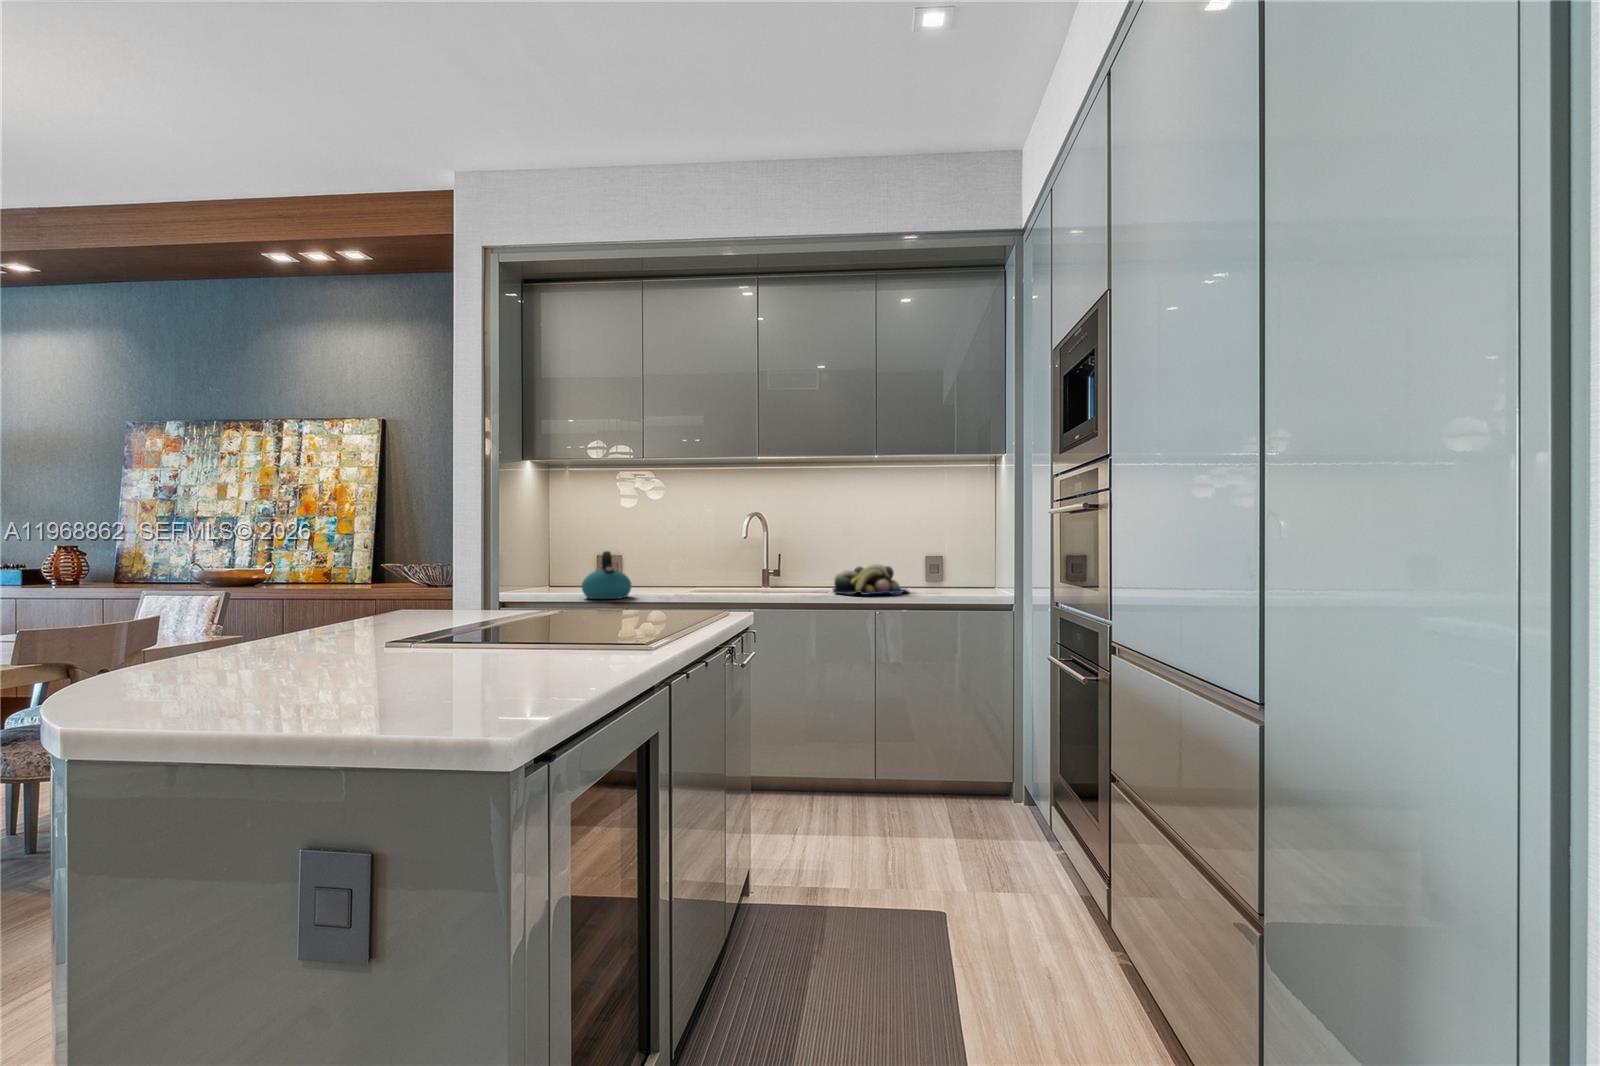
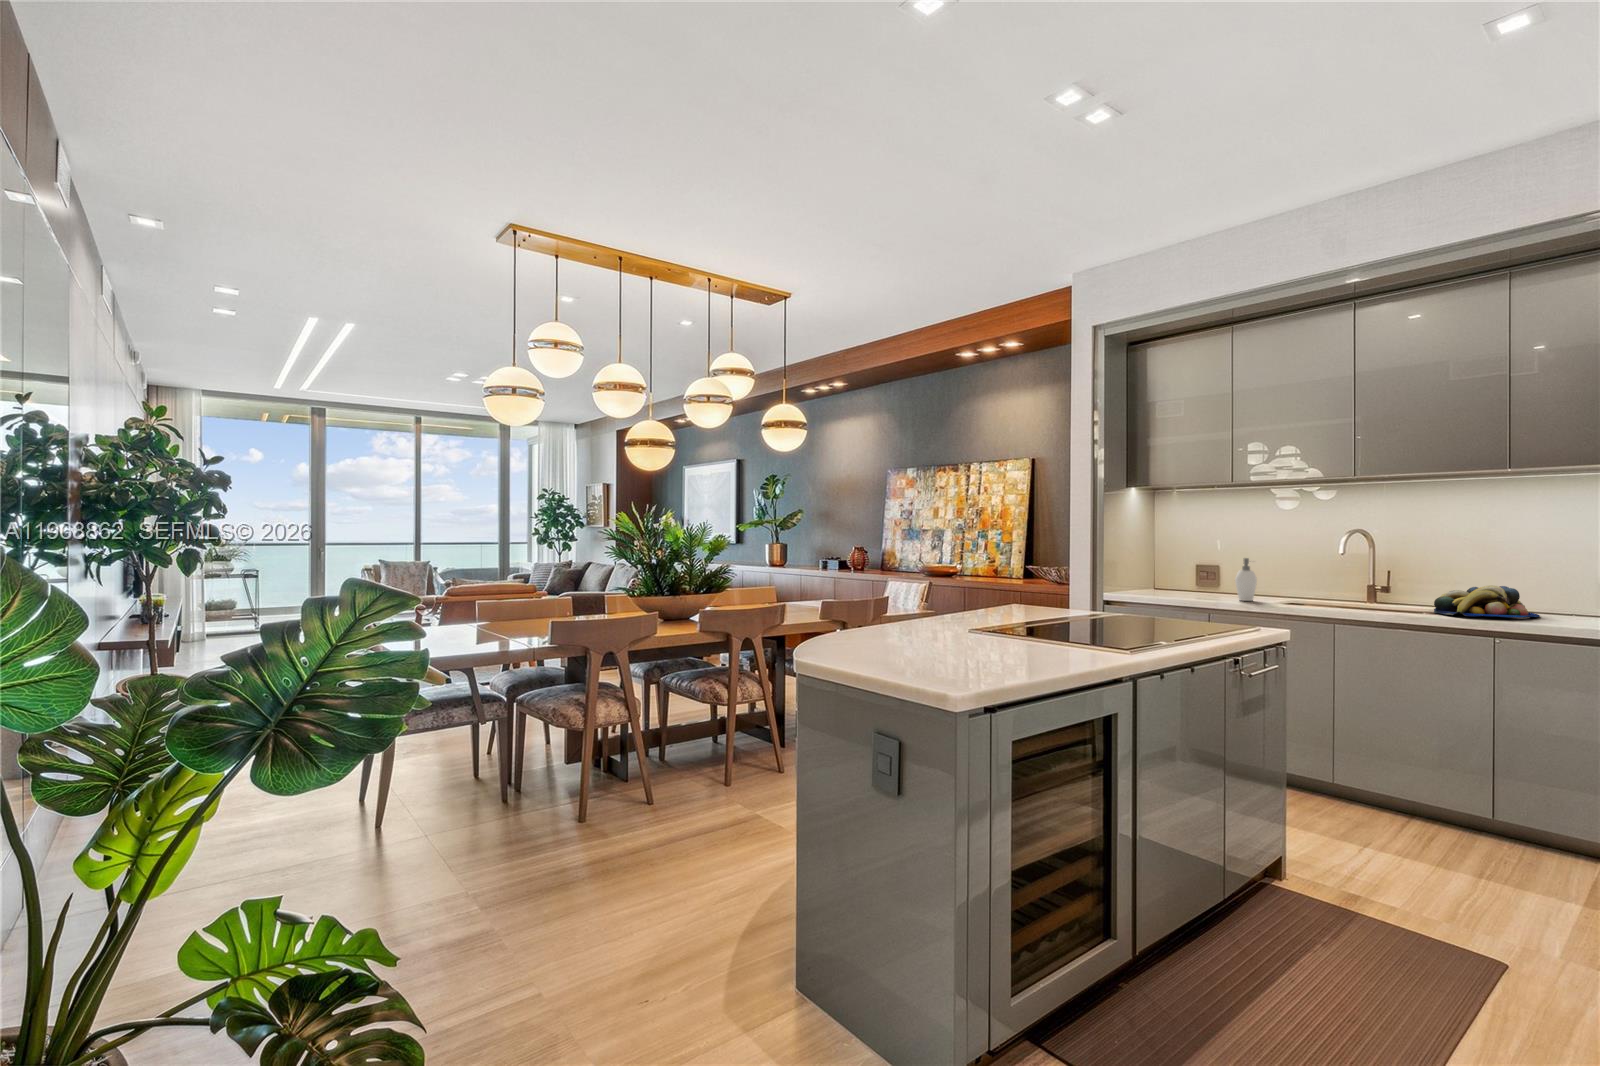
soap dispenser: none [652,544,675,593] -> present [1235,558,1257,601]
kettle: present [582,551,631,599] -> none [1168,563,1213,603]

